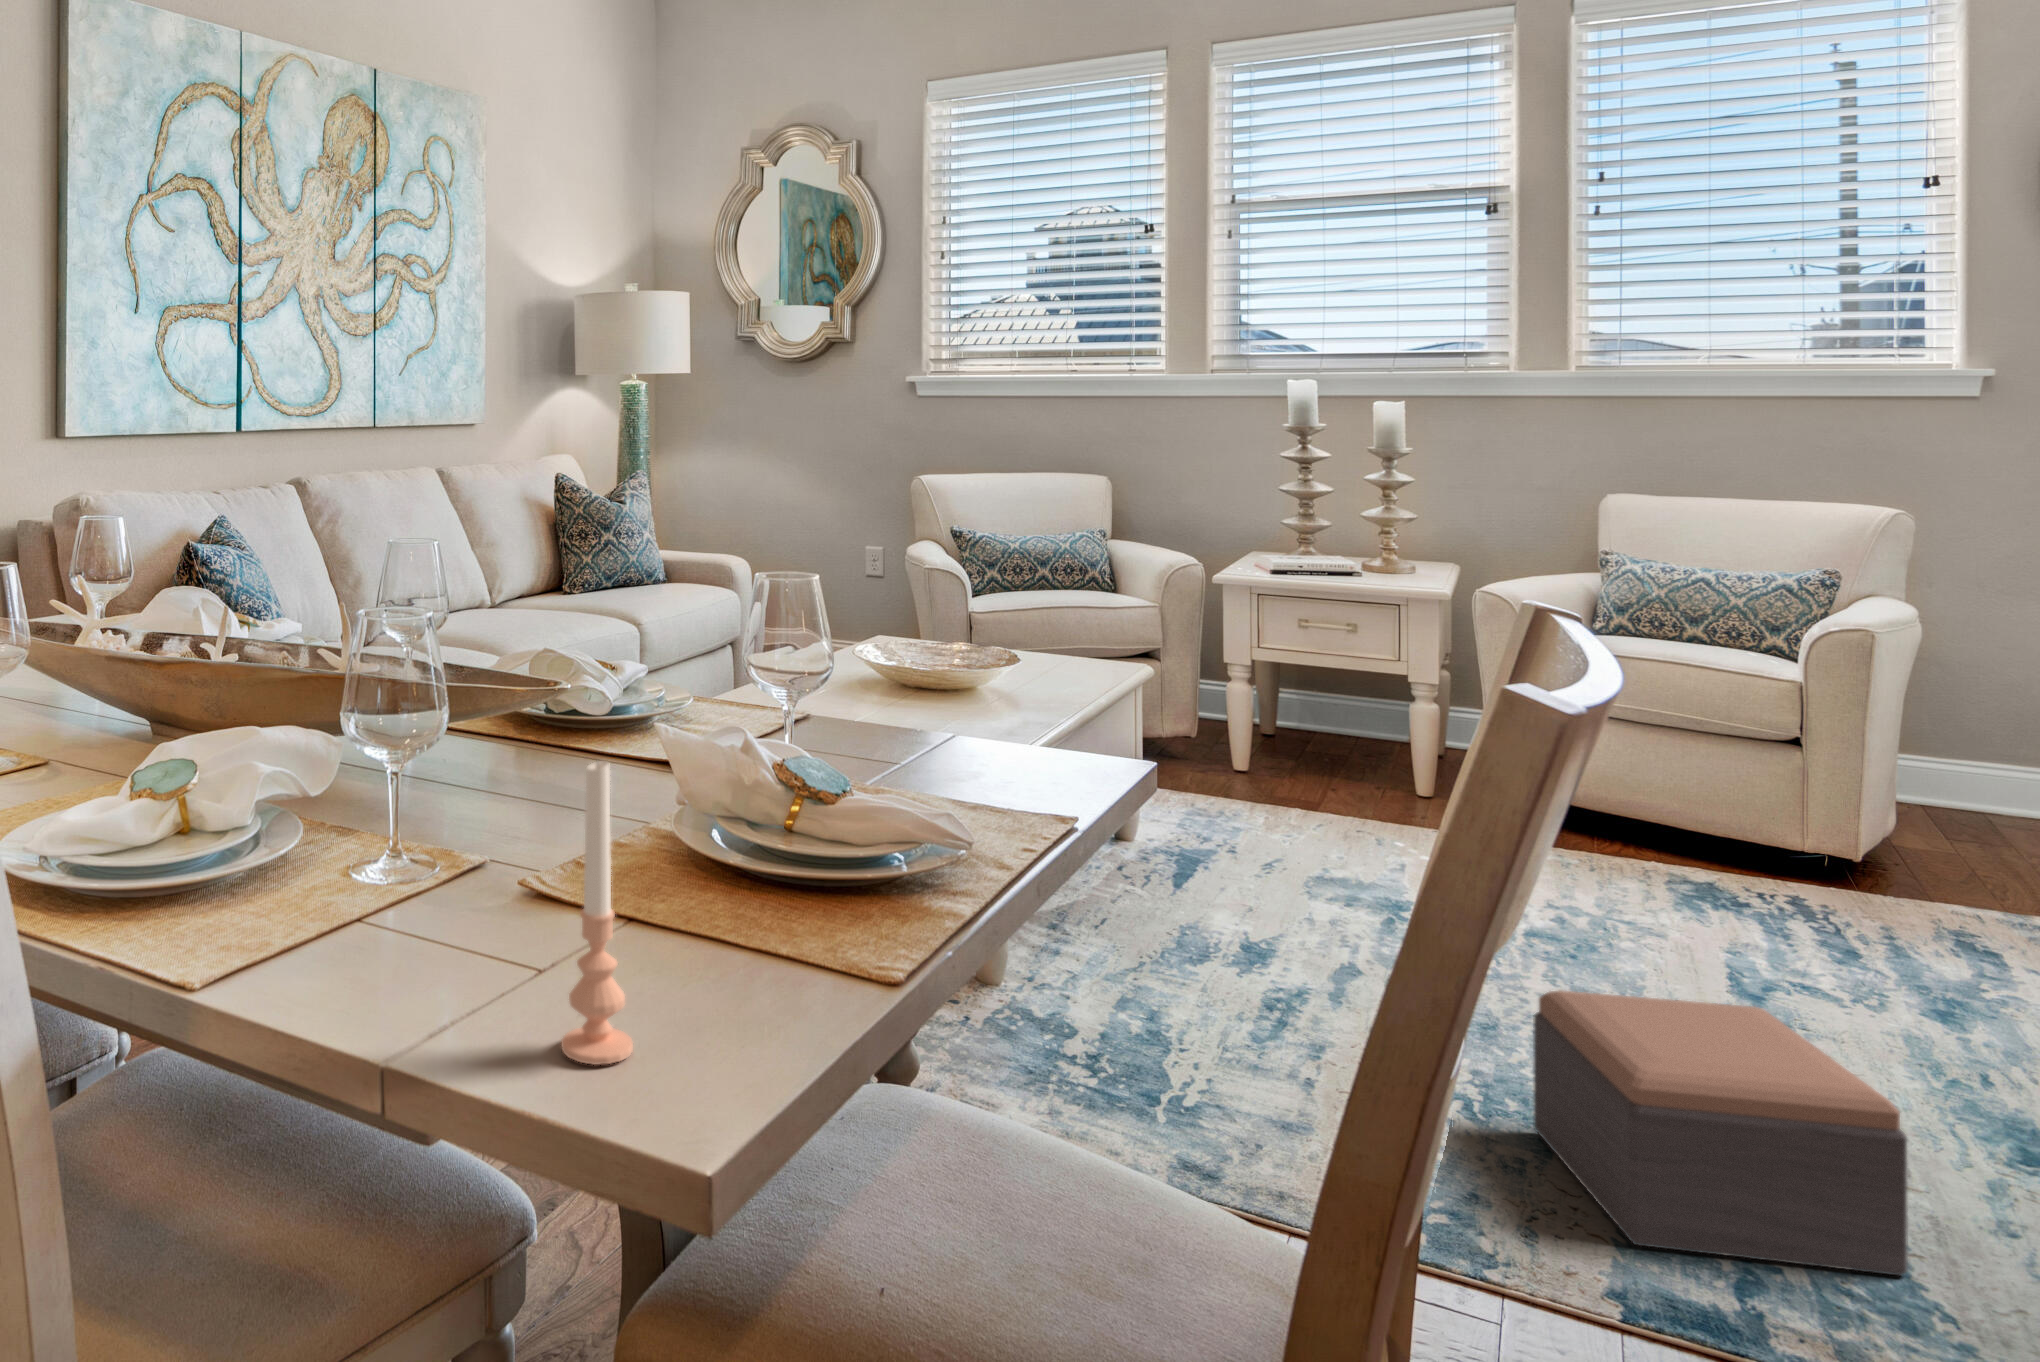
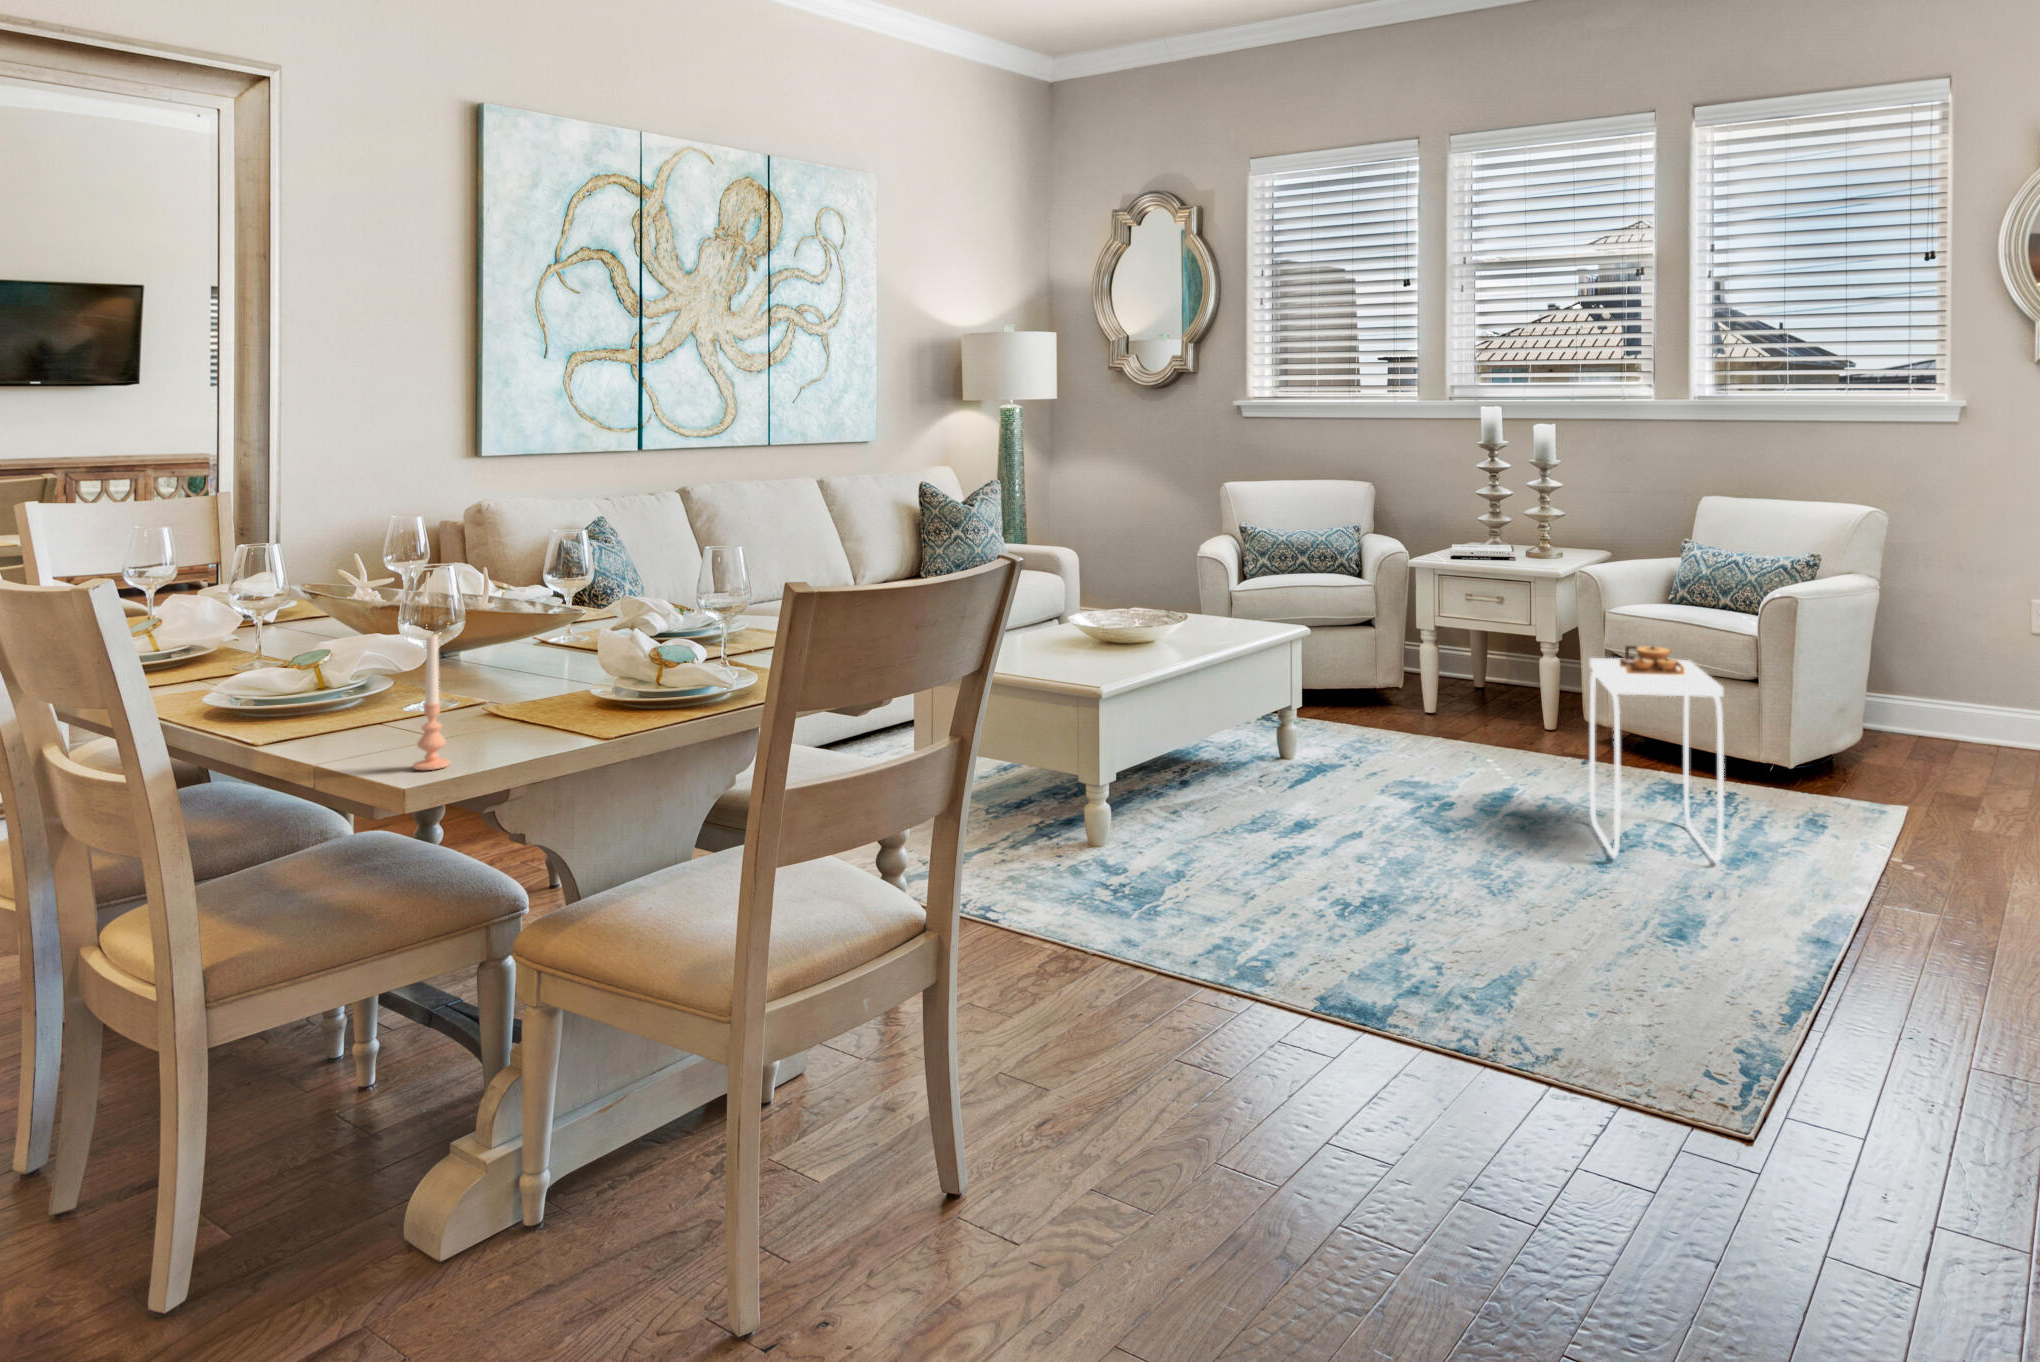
side table: none [1635,699,1922,1011] -> present [1590,646,1724,861]
footstool: present [1533,990,1908,1276] -> none [1374,833,1530,996]

